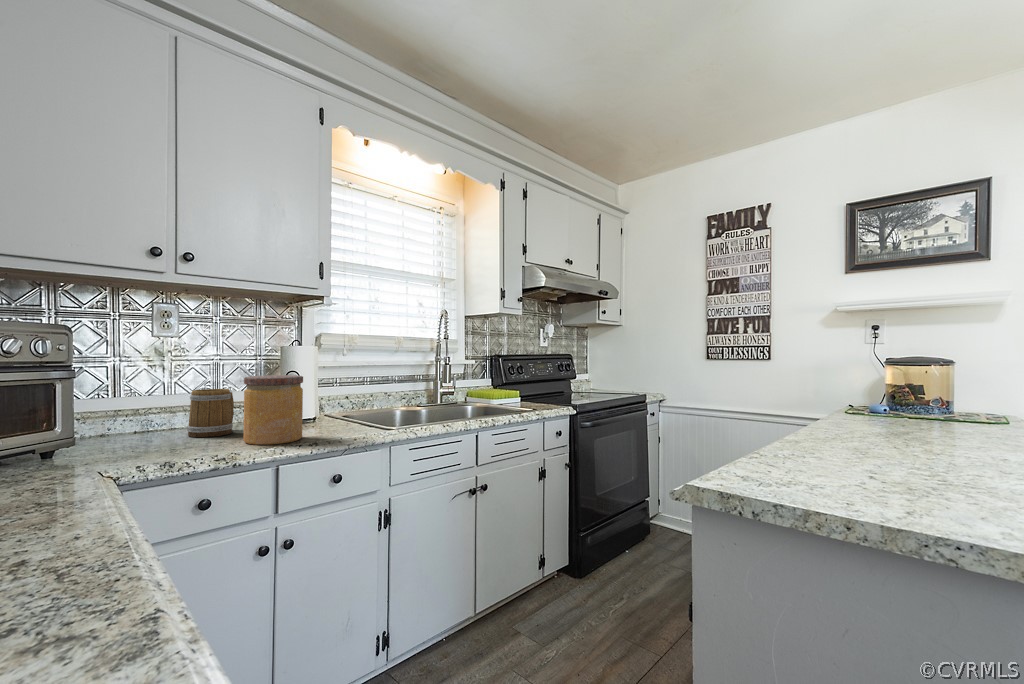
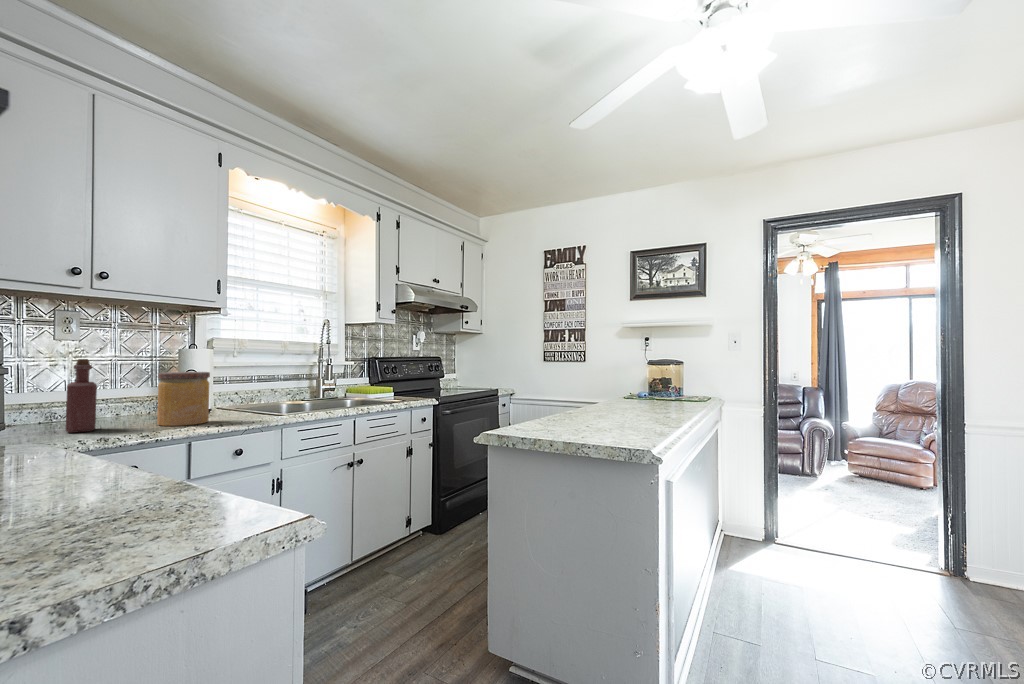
bottle: none [138,360,177,452] -> present [66,359,97,433]
mug: present [187,389,234,437] -> none [97,384,140,424]

